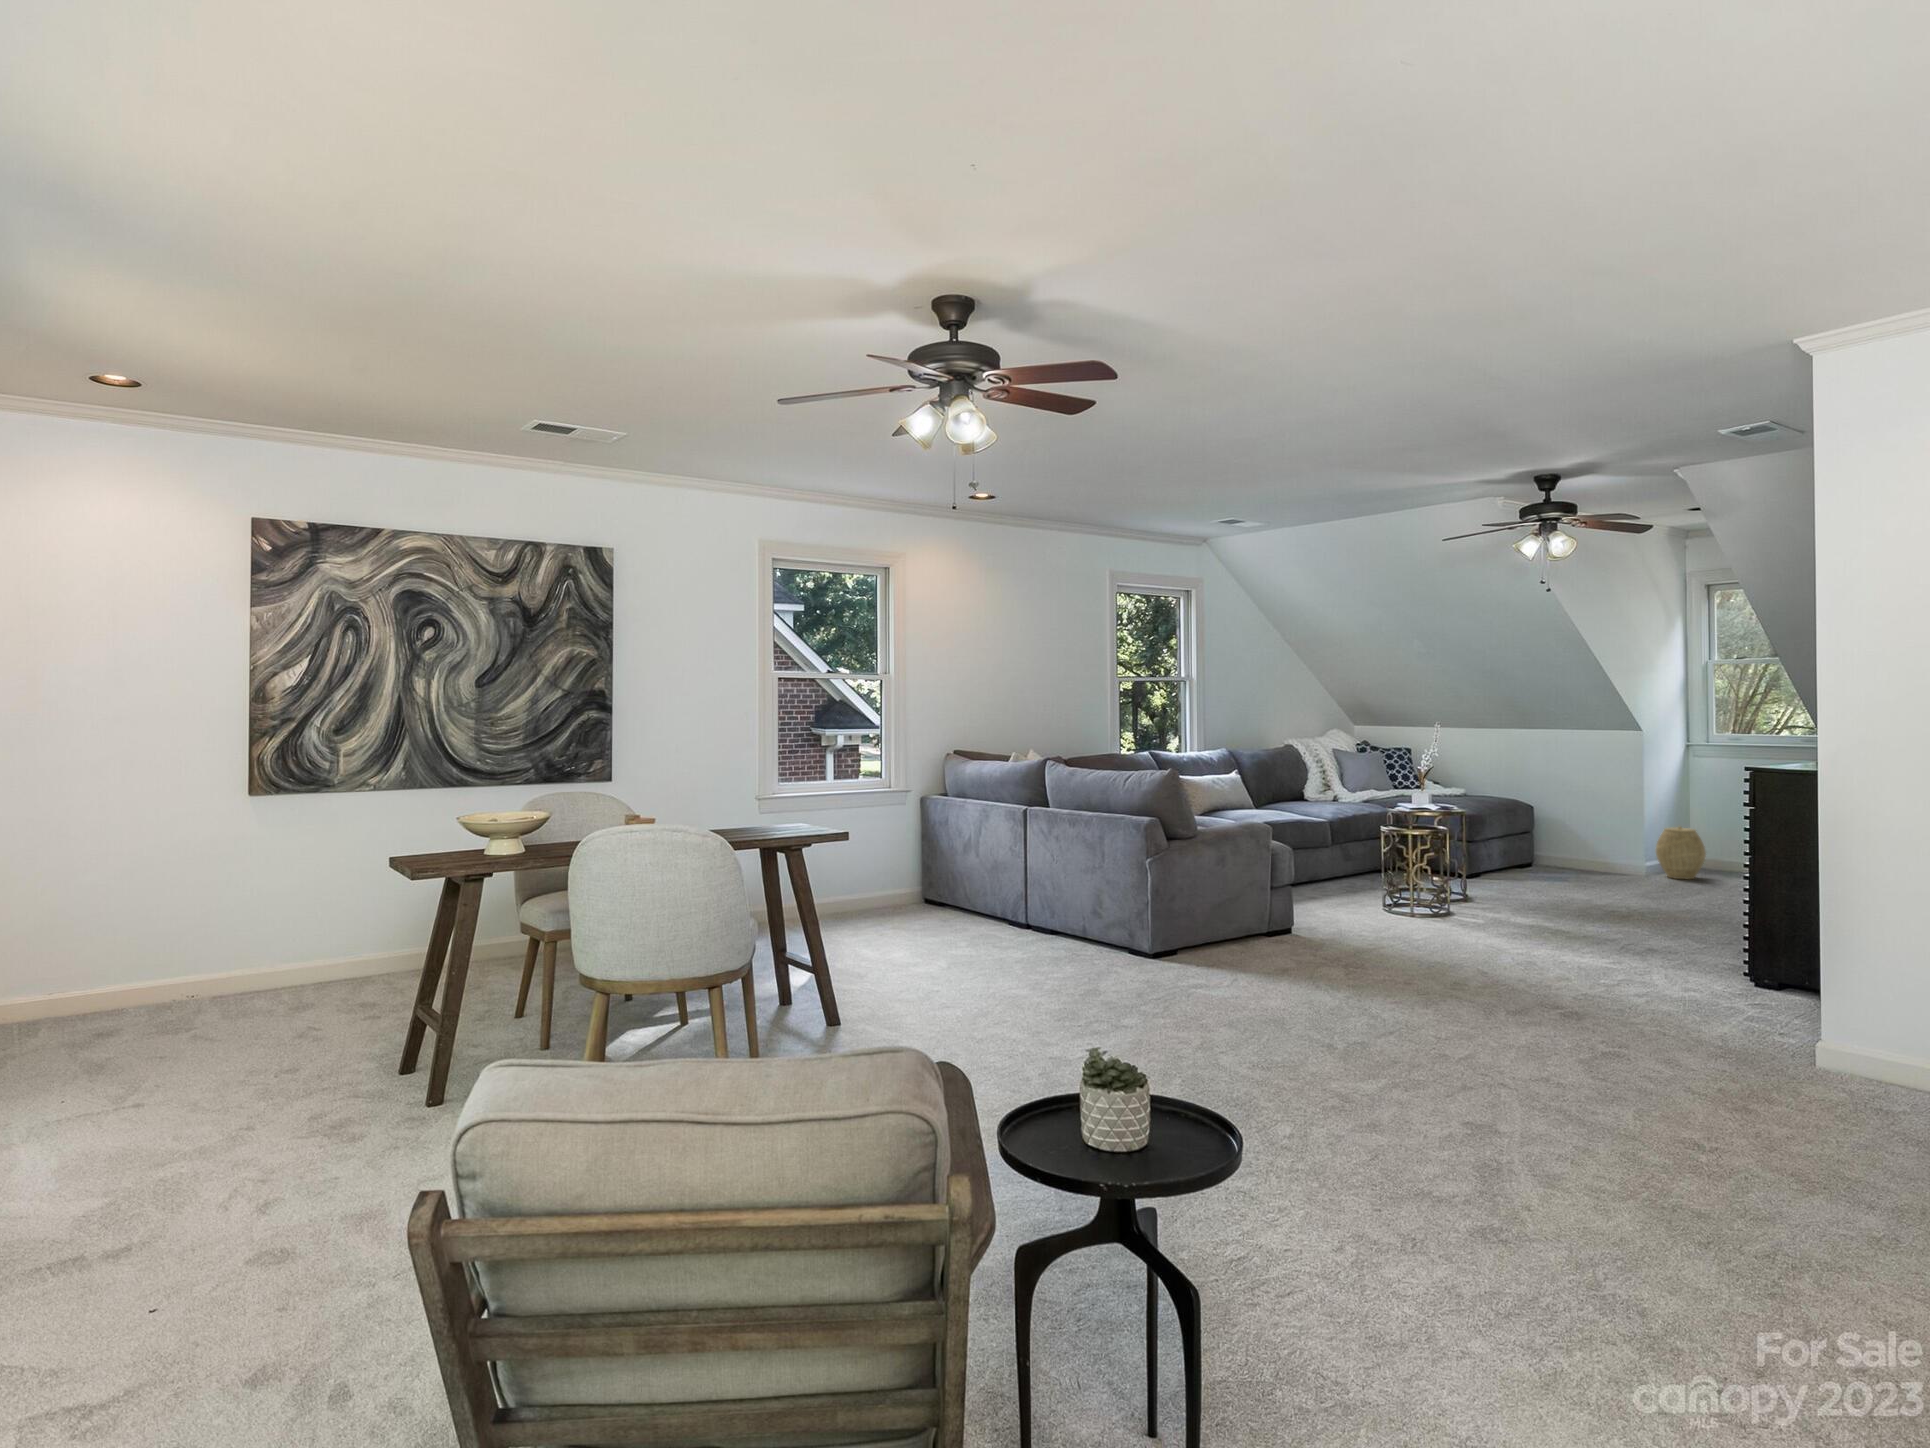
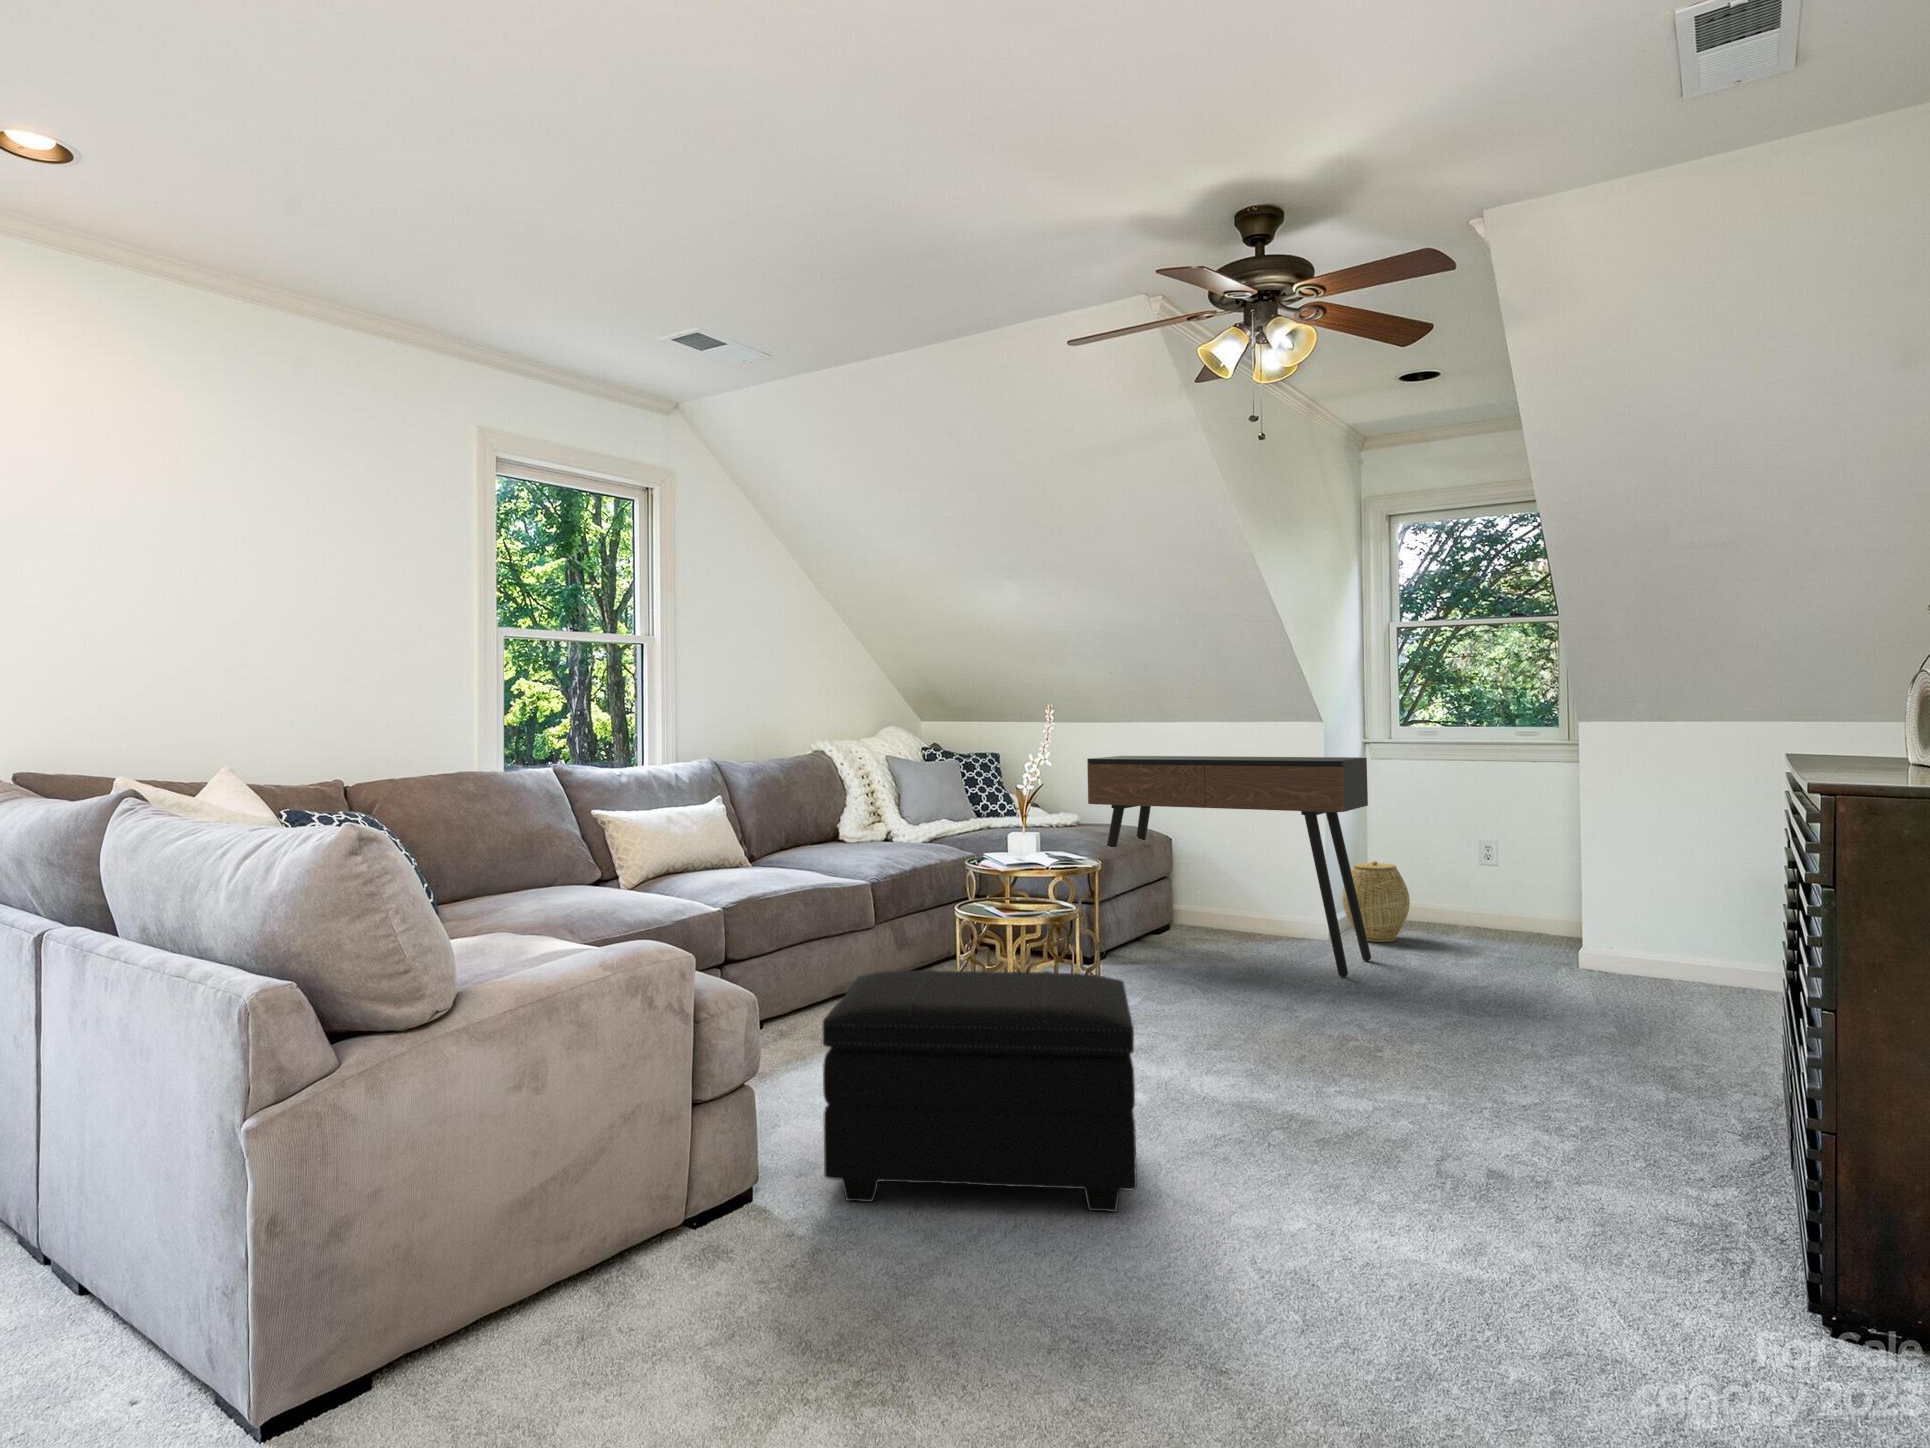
console table: none [1469,753,1665,892] -> present [1087,756,1371,977]
footstool: none [1323,851,1465,949] -> present [822,970,1137,1212]

